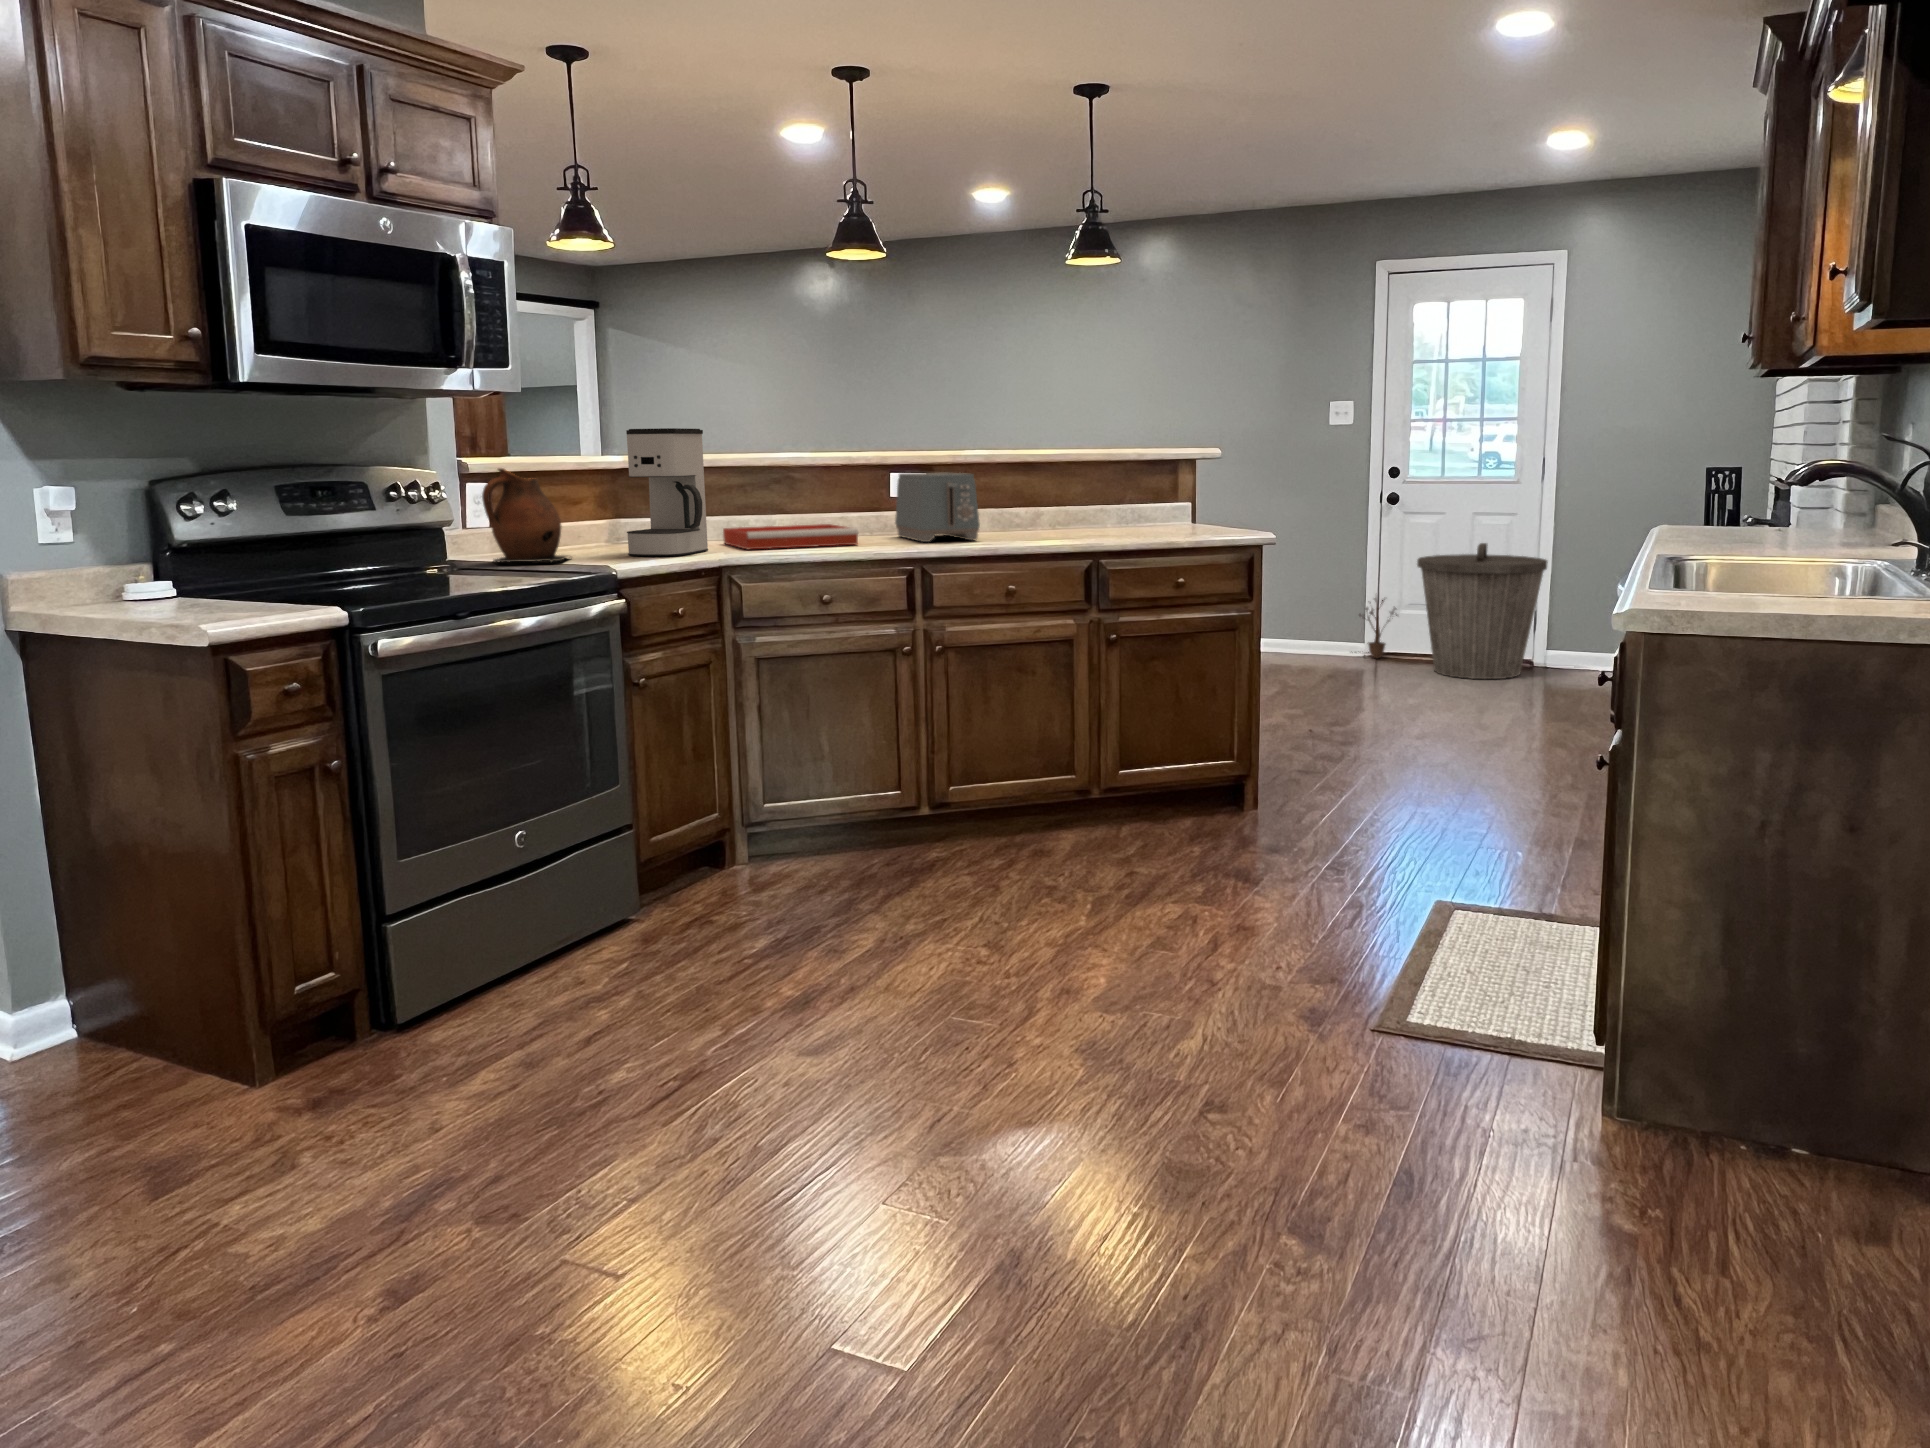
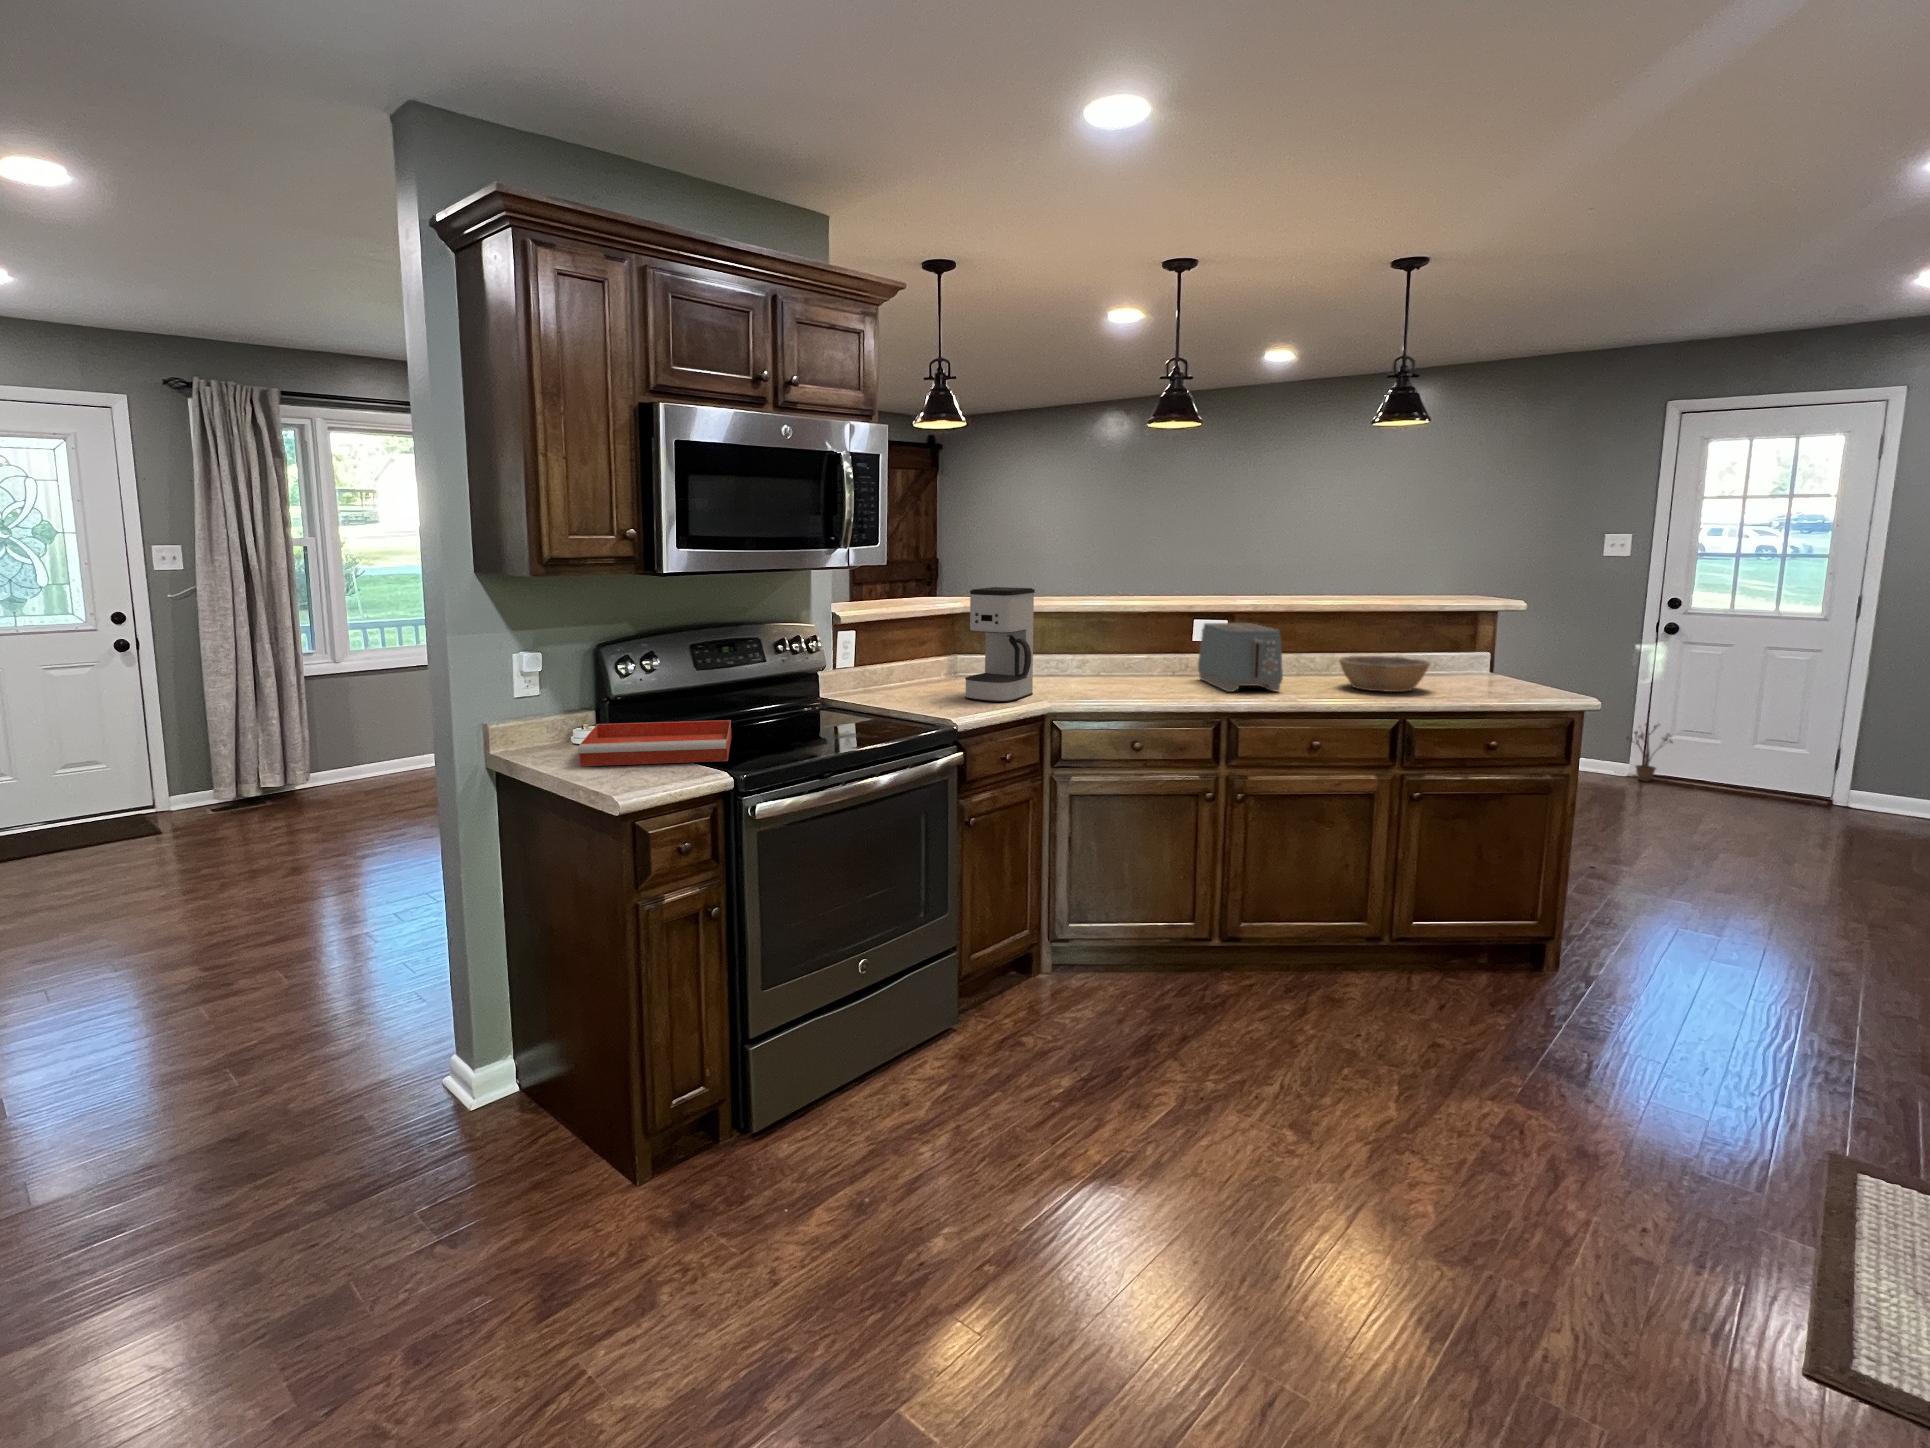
ceramic pitcher: present [482,468,571,562] -> none [850,624,919,708]
bowl: none [1037,504,1125,536] -> present [1339,656,1431,692]
tray: present [723,524,858,550] -> present [579,720,731,766]
trash can: present [1417,543,1548,679] -> none [1702,680,1865,820]

